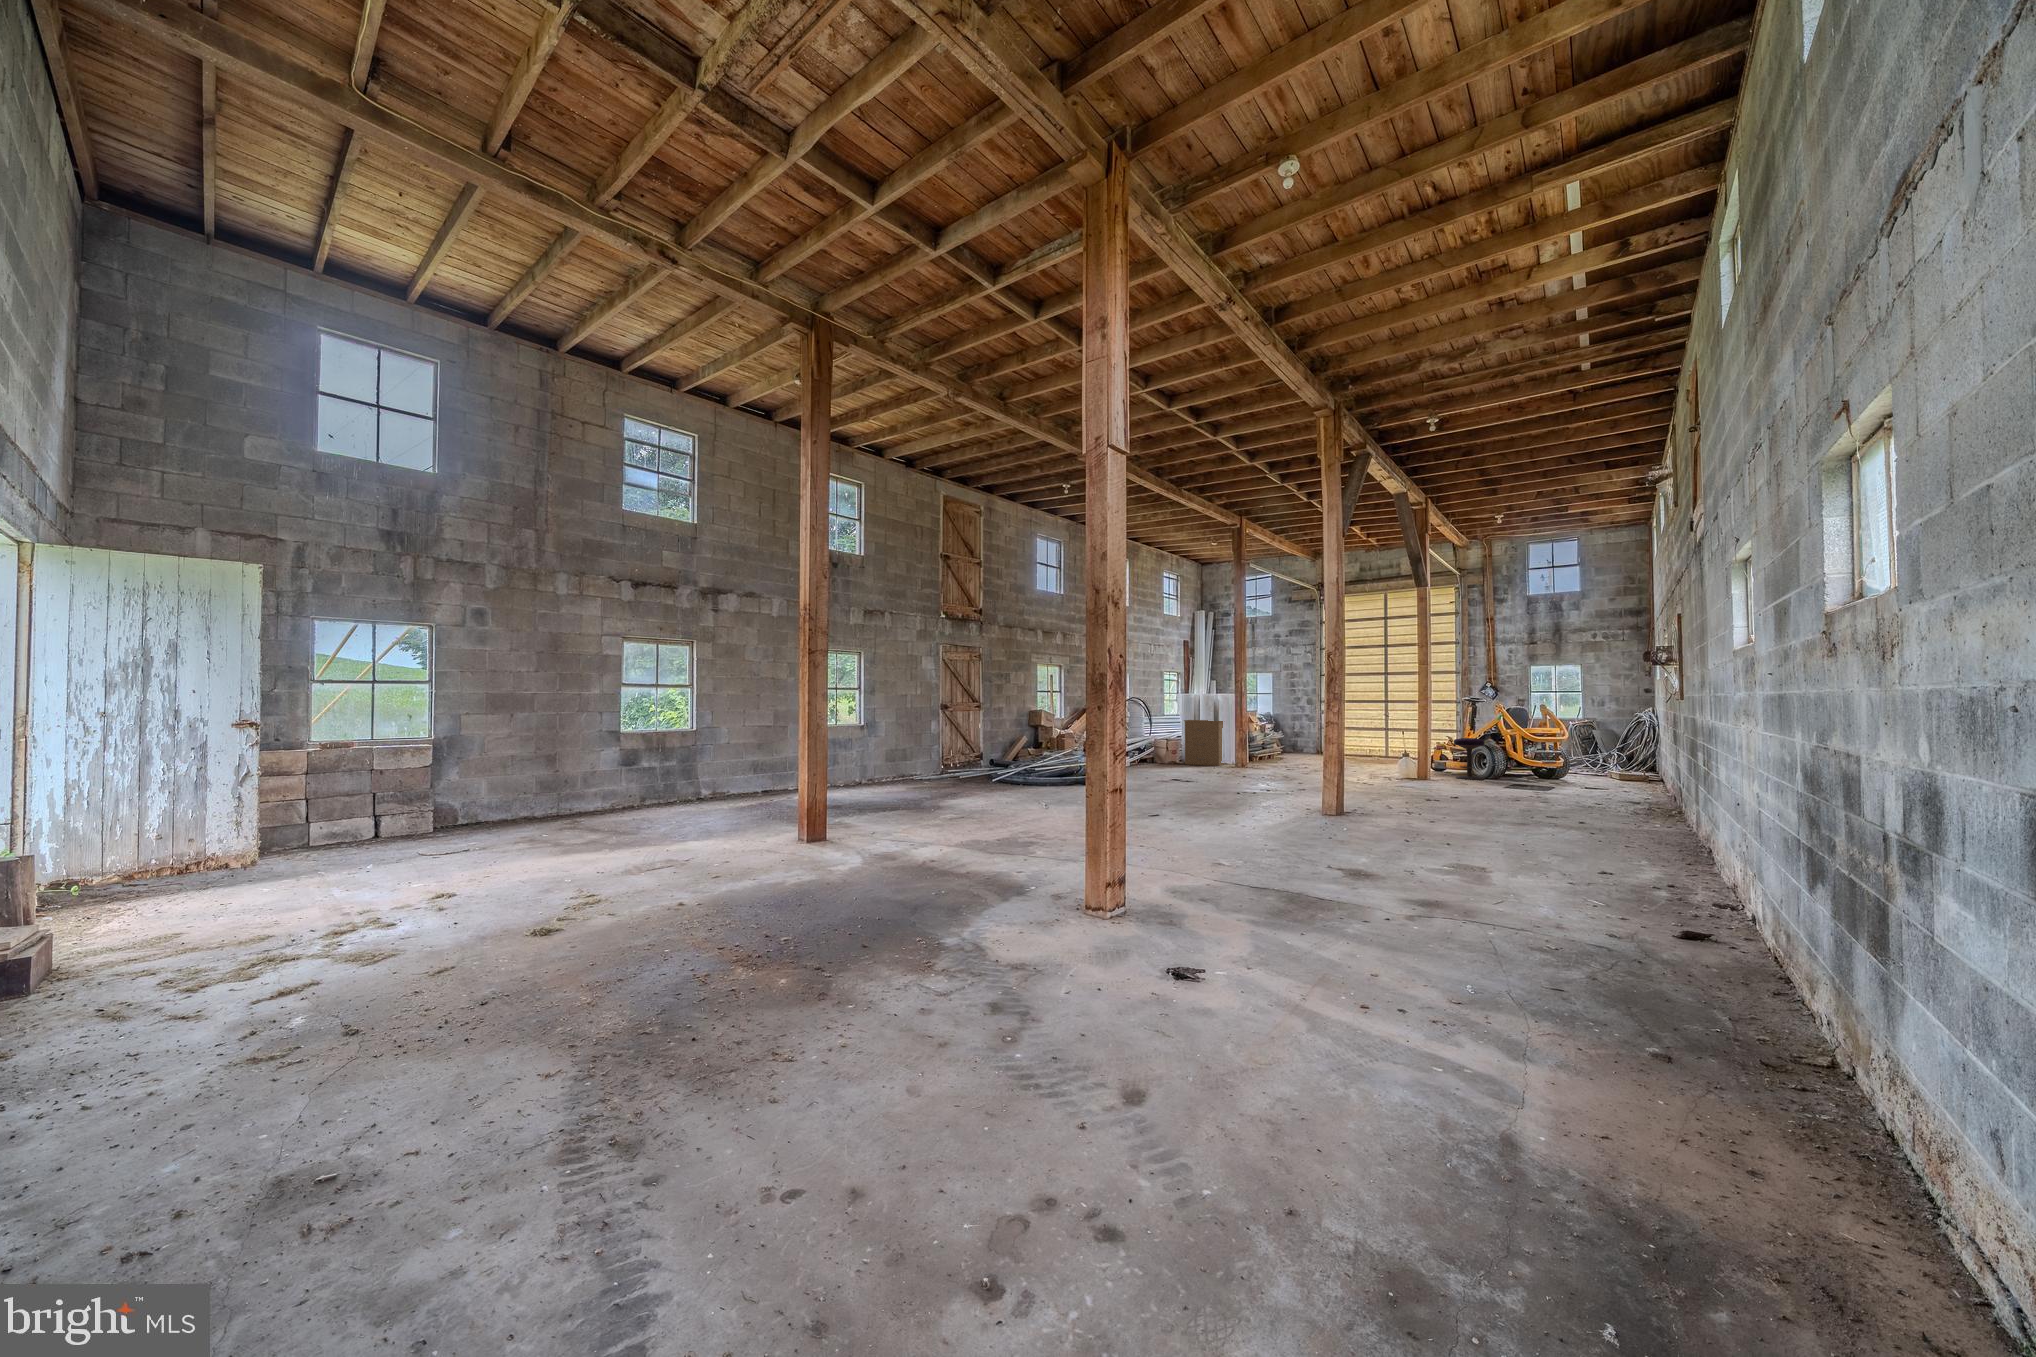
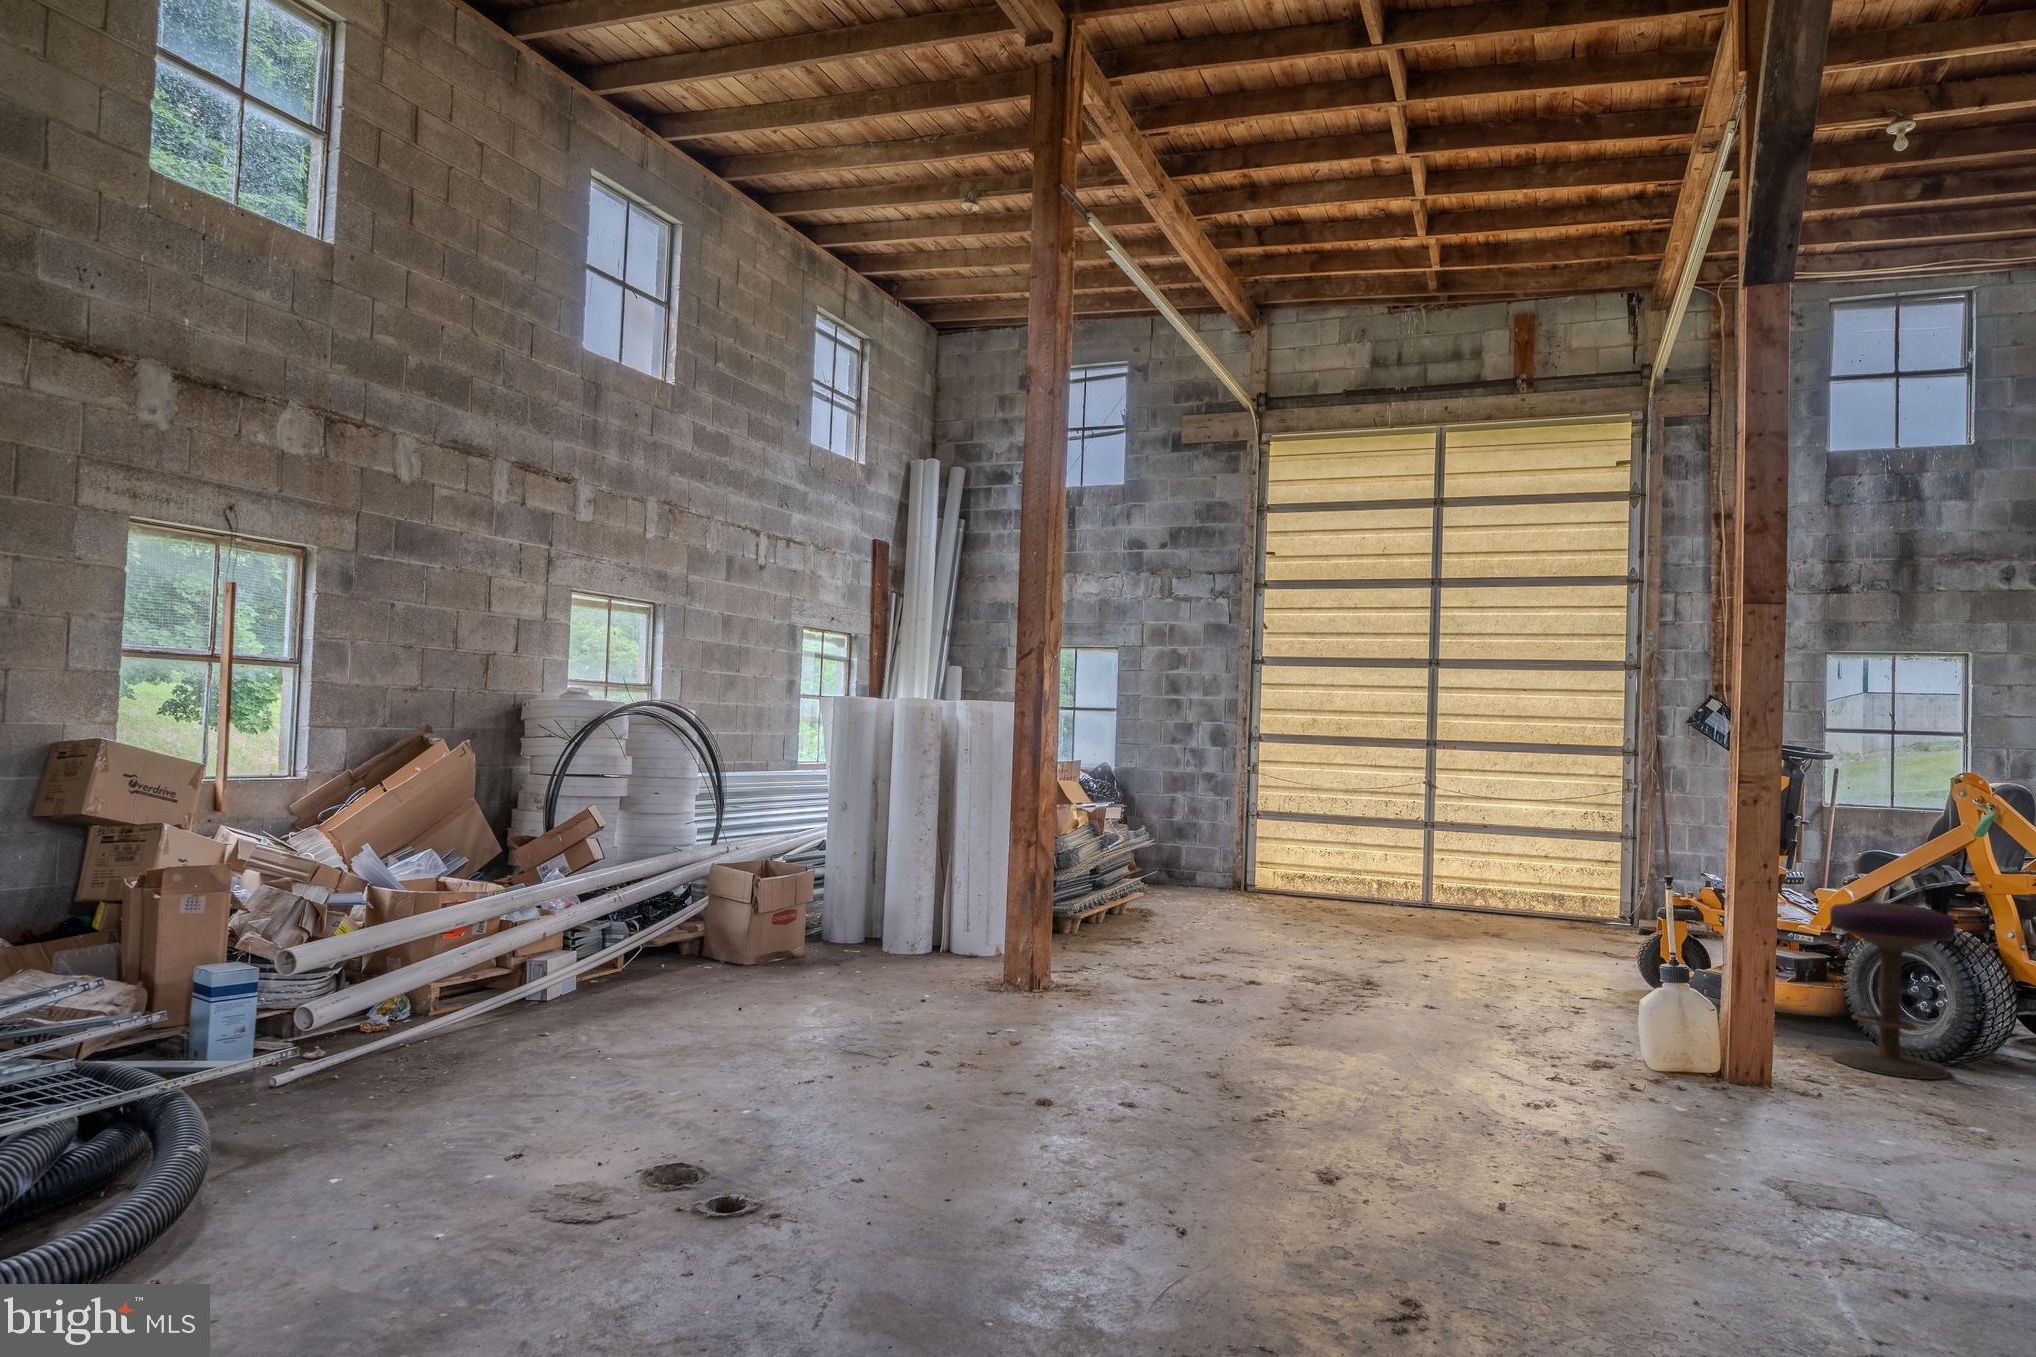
filing cabinet: present [1184,720,1224,766] -> none [816,792,975,979]

